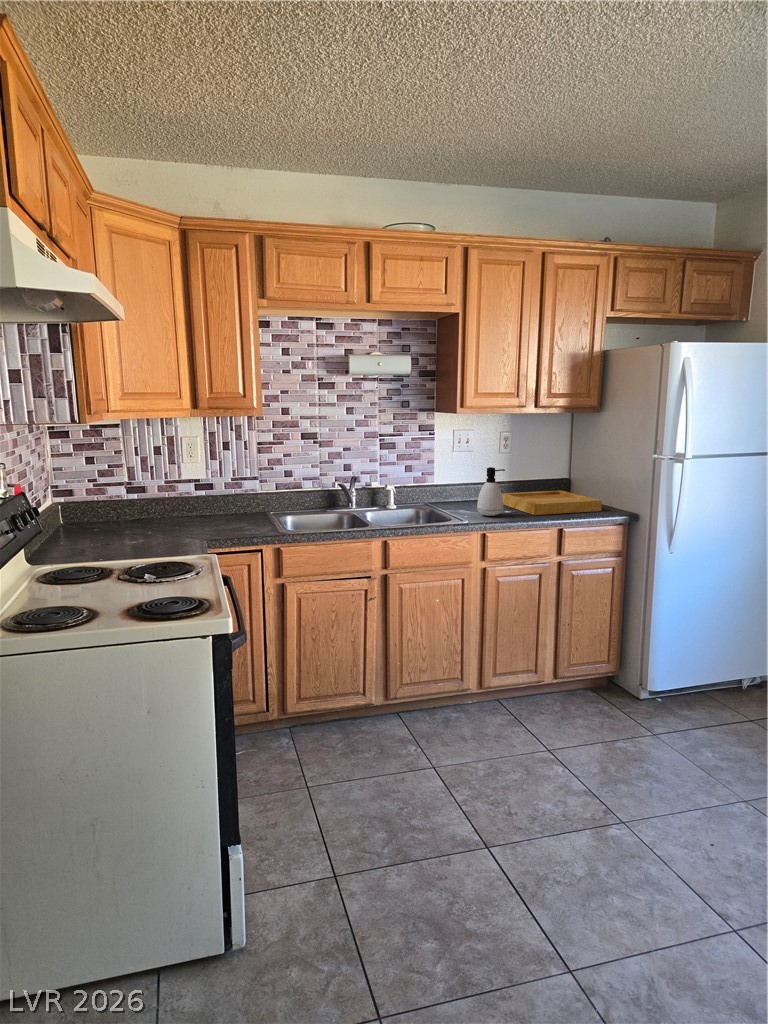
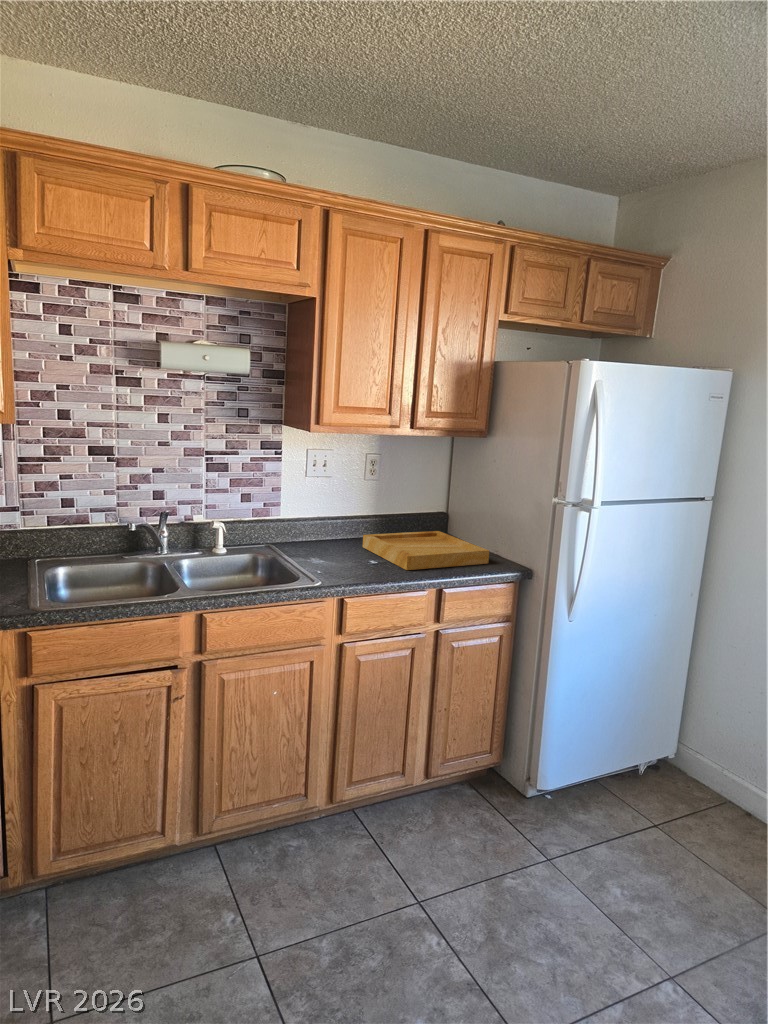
soap dispenser: present [477,467,505,516] -> none [333,507,371,571]

